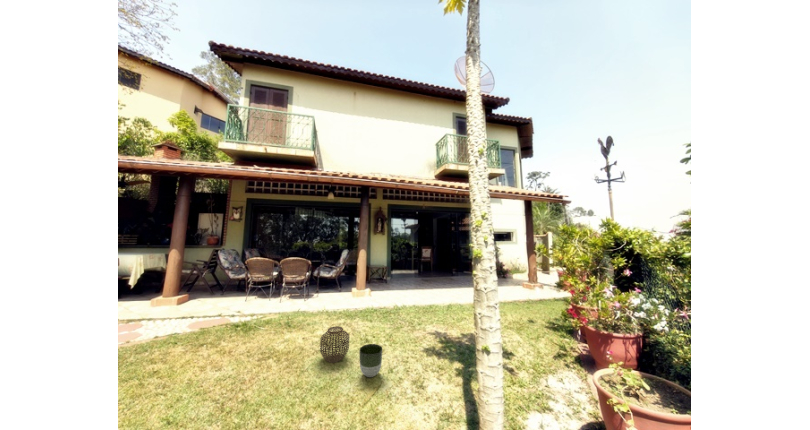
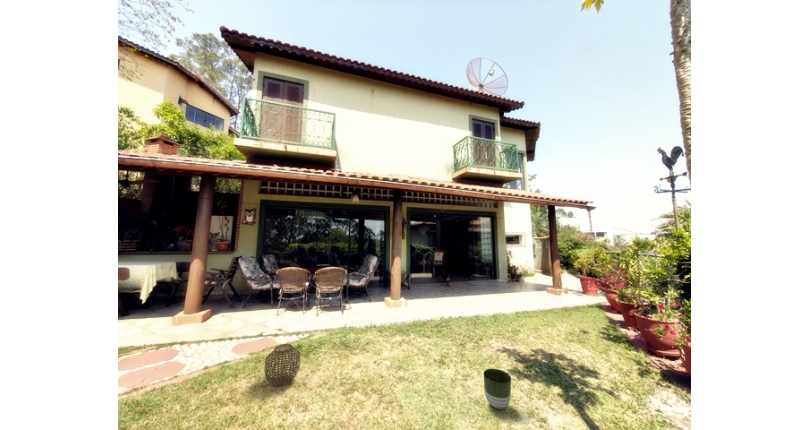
woven basket: present [320,326,349,363] -> present [264,344,300,387]

